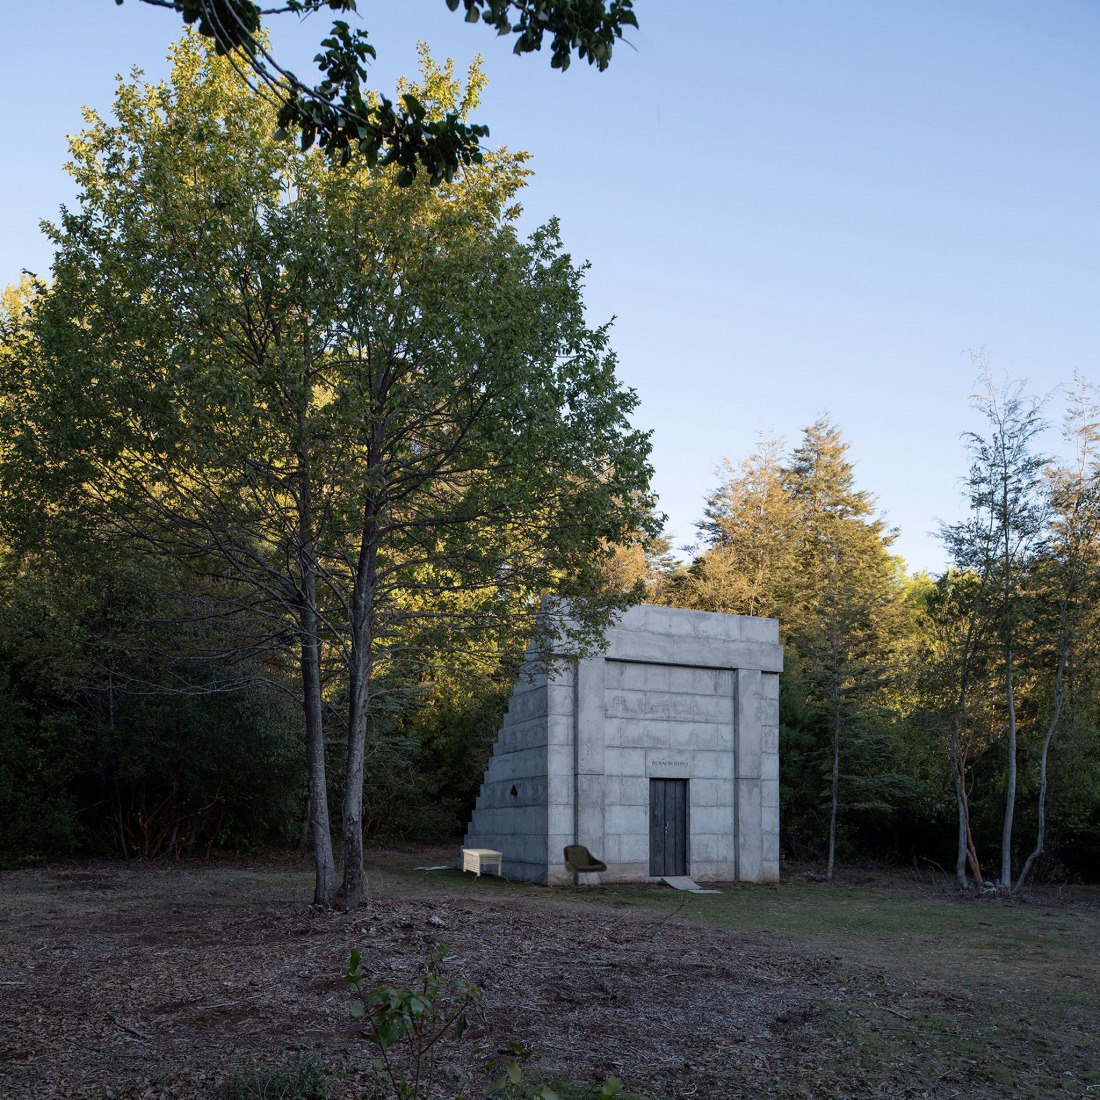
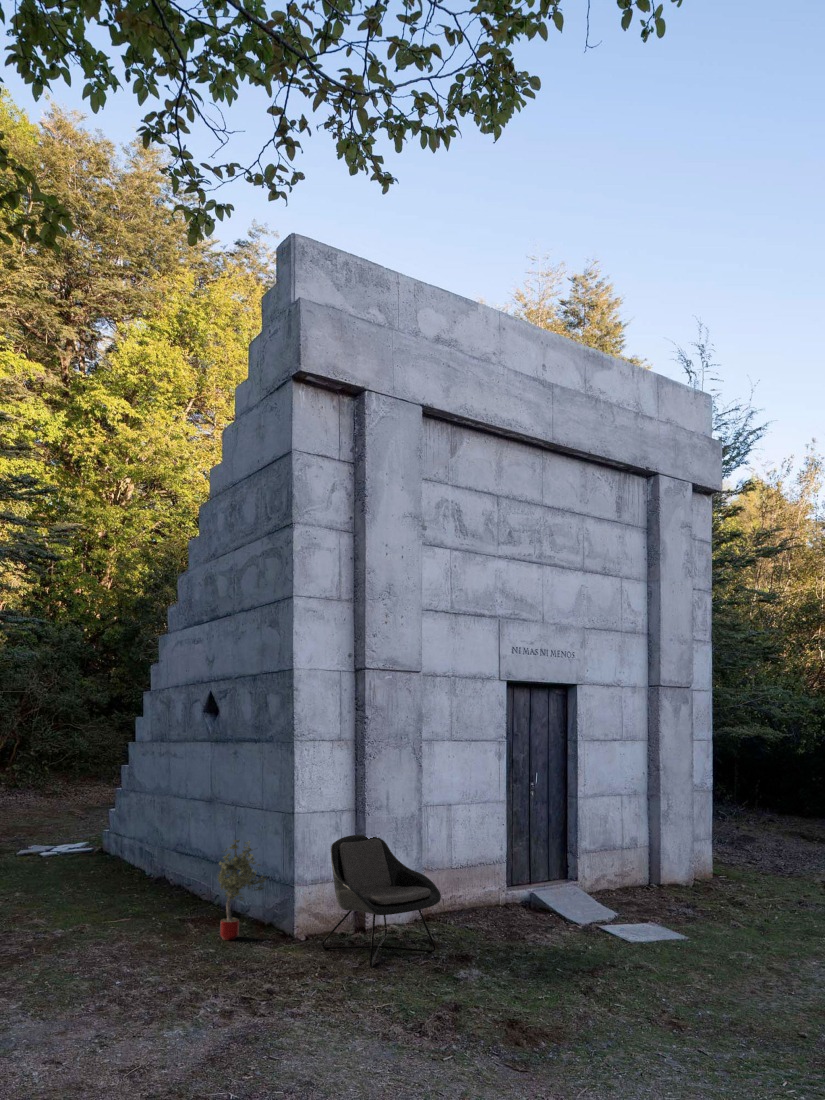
potted tree: none [518,846,539,887] -> present [218,840,267,940]
storage bench: present [463,849,503,876] -> none [92,827,178,896]

